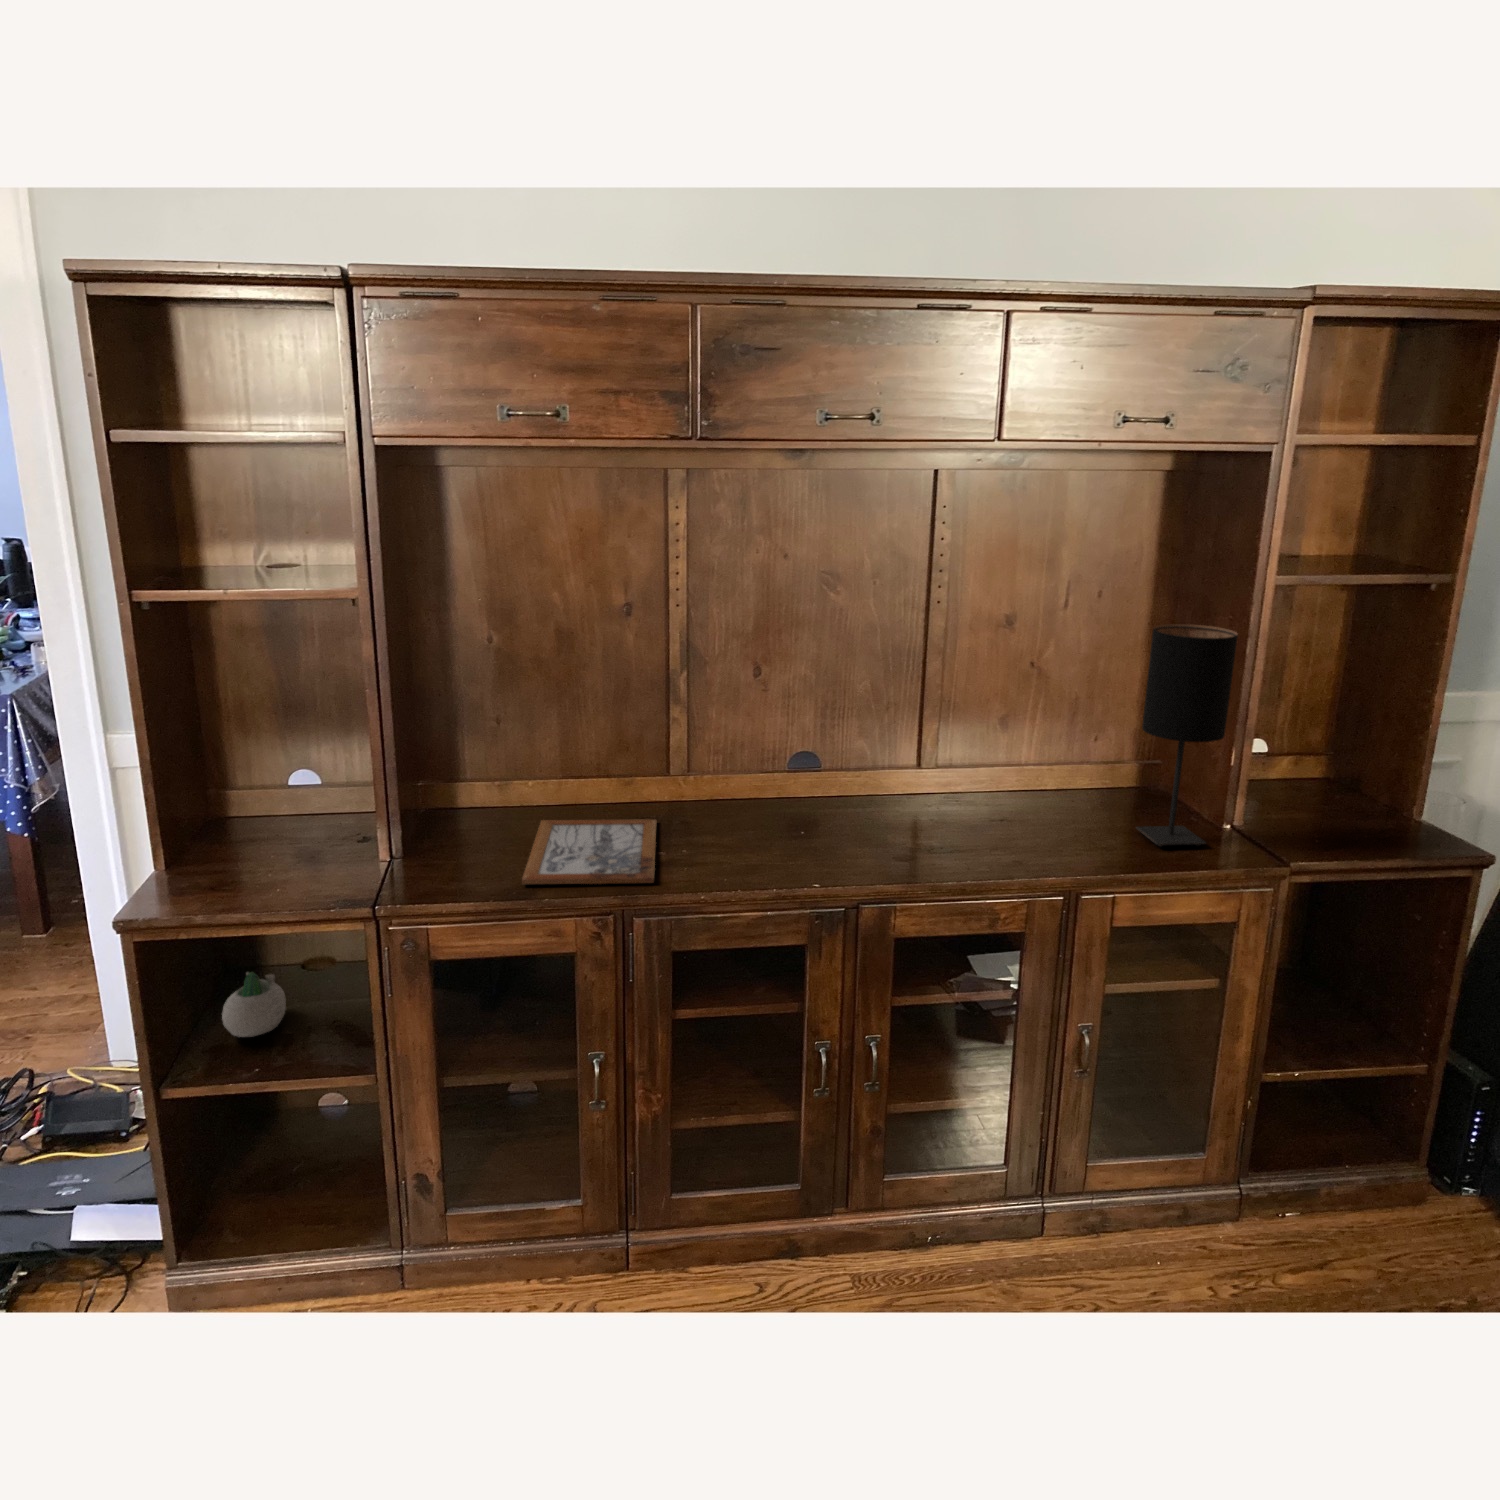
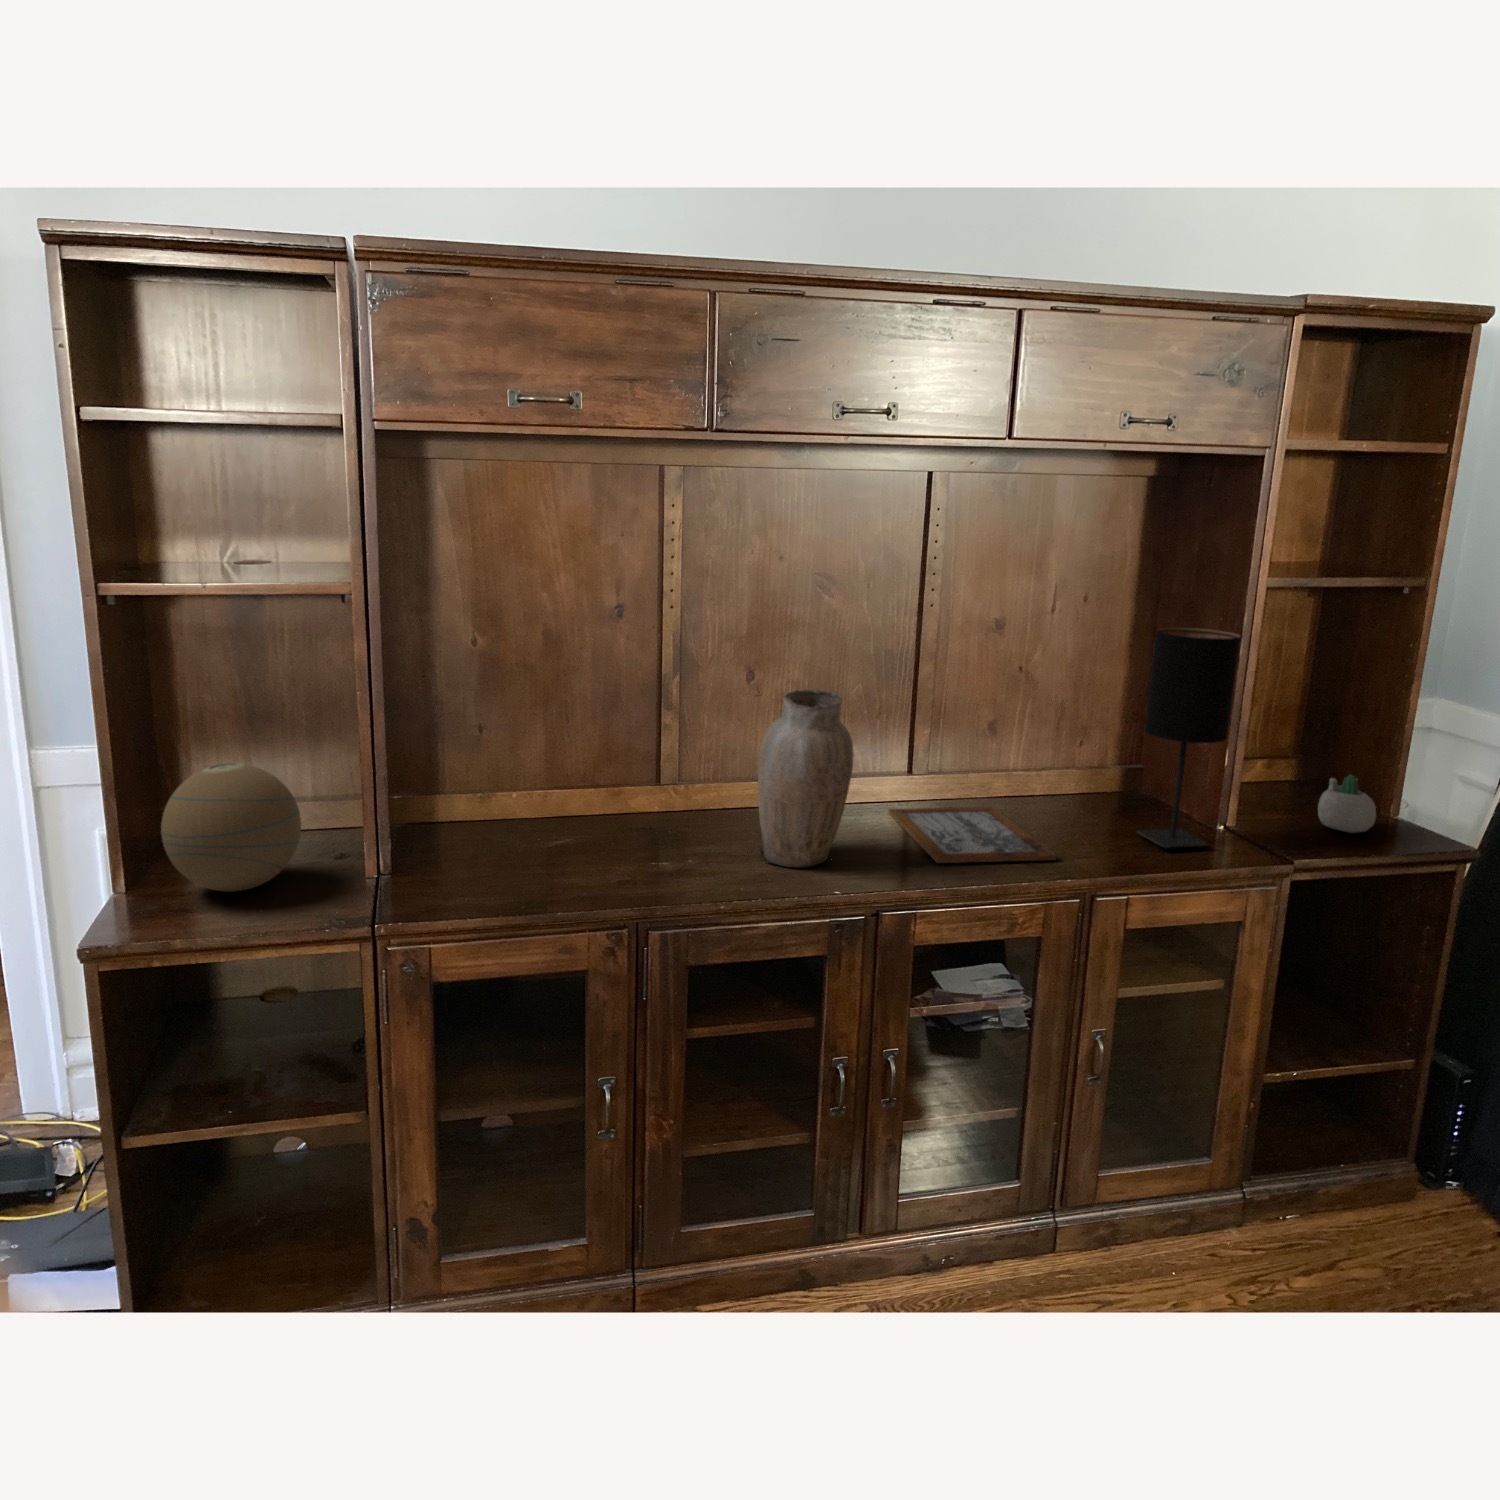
vase: none [748,686,839,860] -> present [758,689,854,867]
decorative orb: none [194,755,320,872] -> present [161,763,301,892]
picture frame: present [522,819,656,884] -> present [889,807,1056,863]
succulent planter: present [222,972,286,1037] -> present [1318,775,1376,833]

